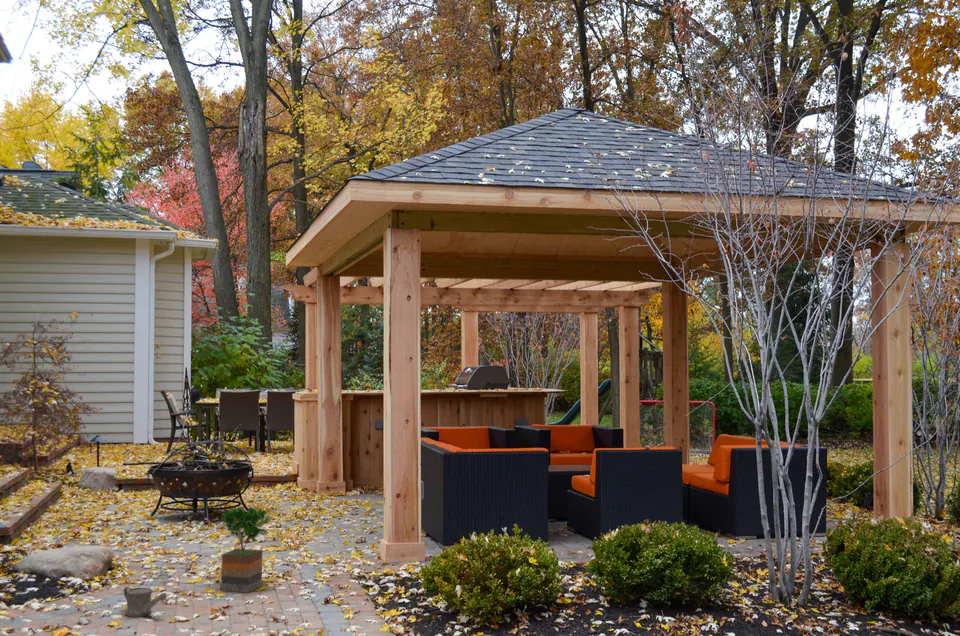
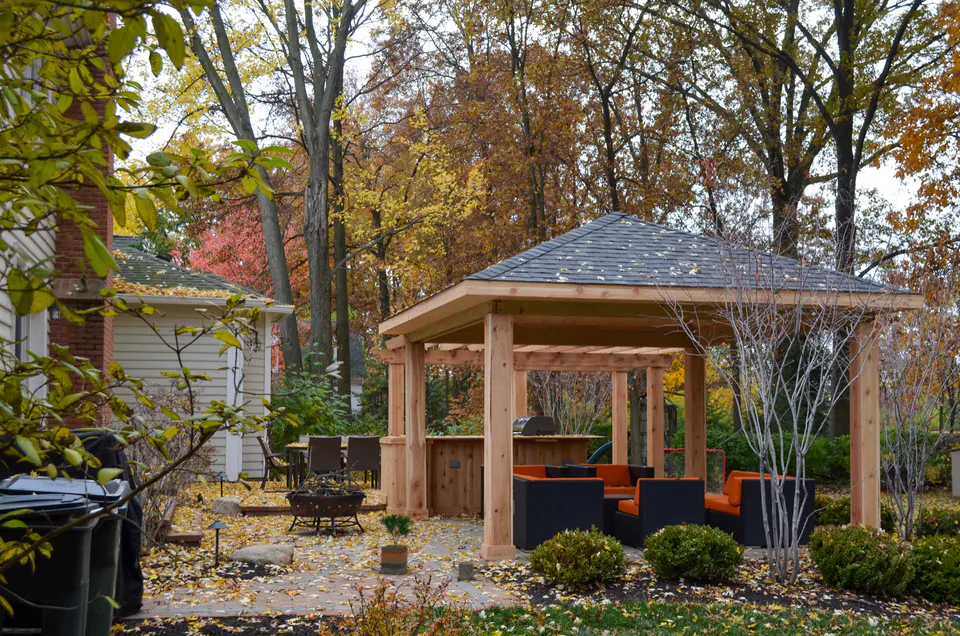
watering can: present [124,587,167,617] -> present [453,561,488,580]

